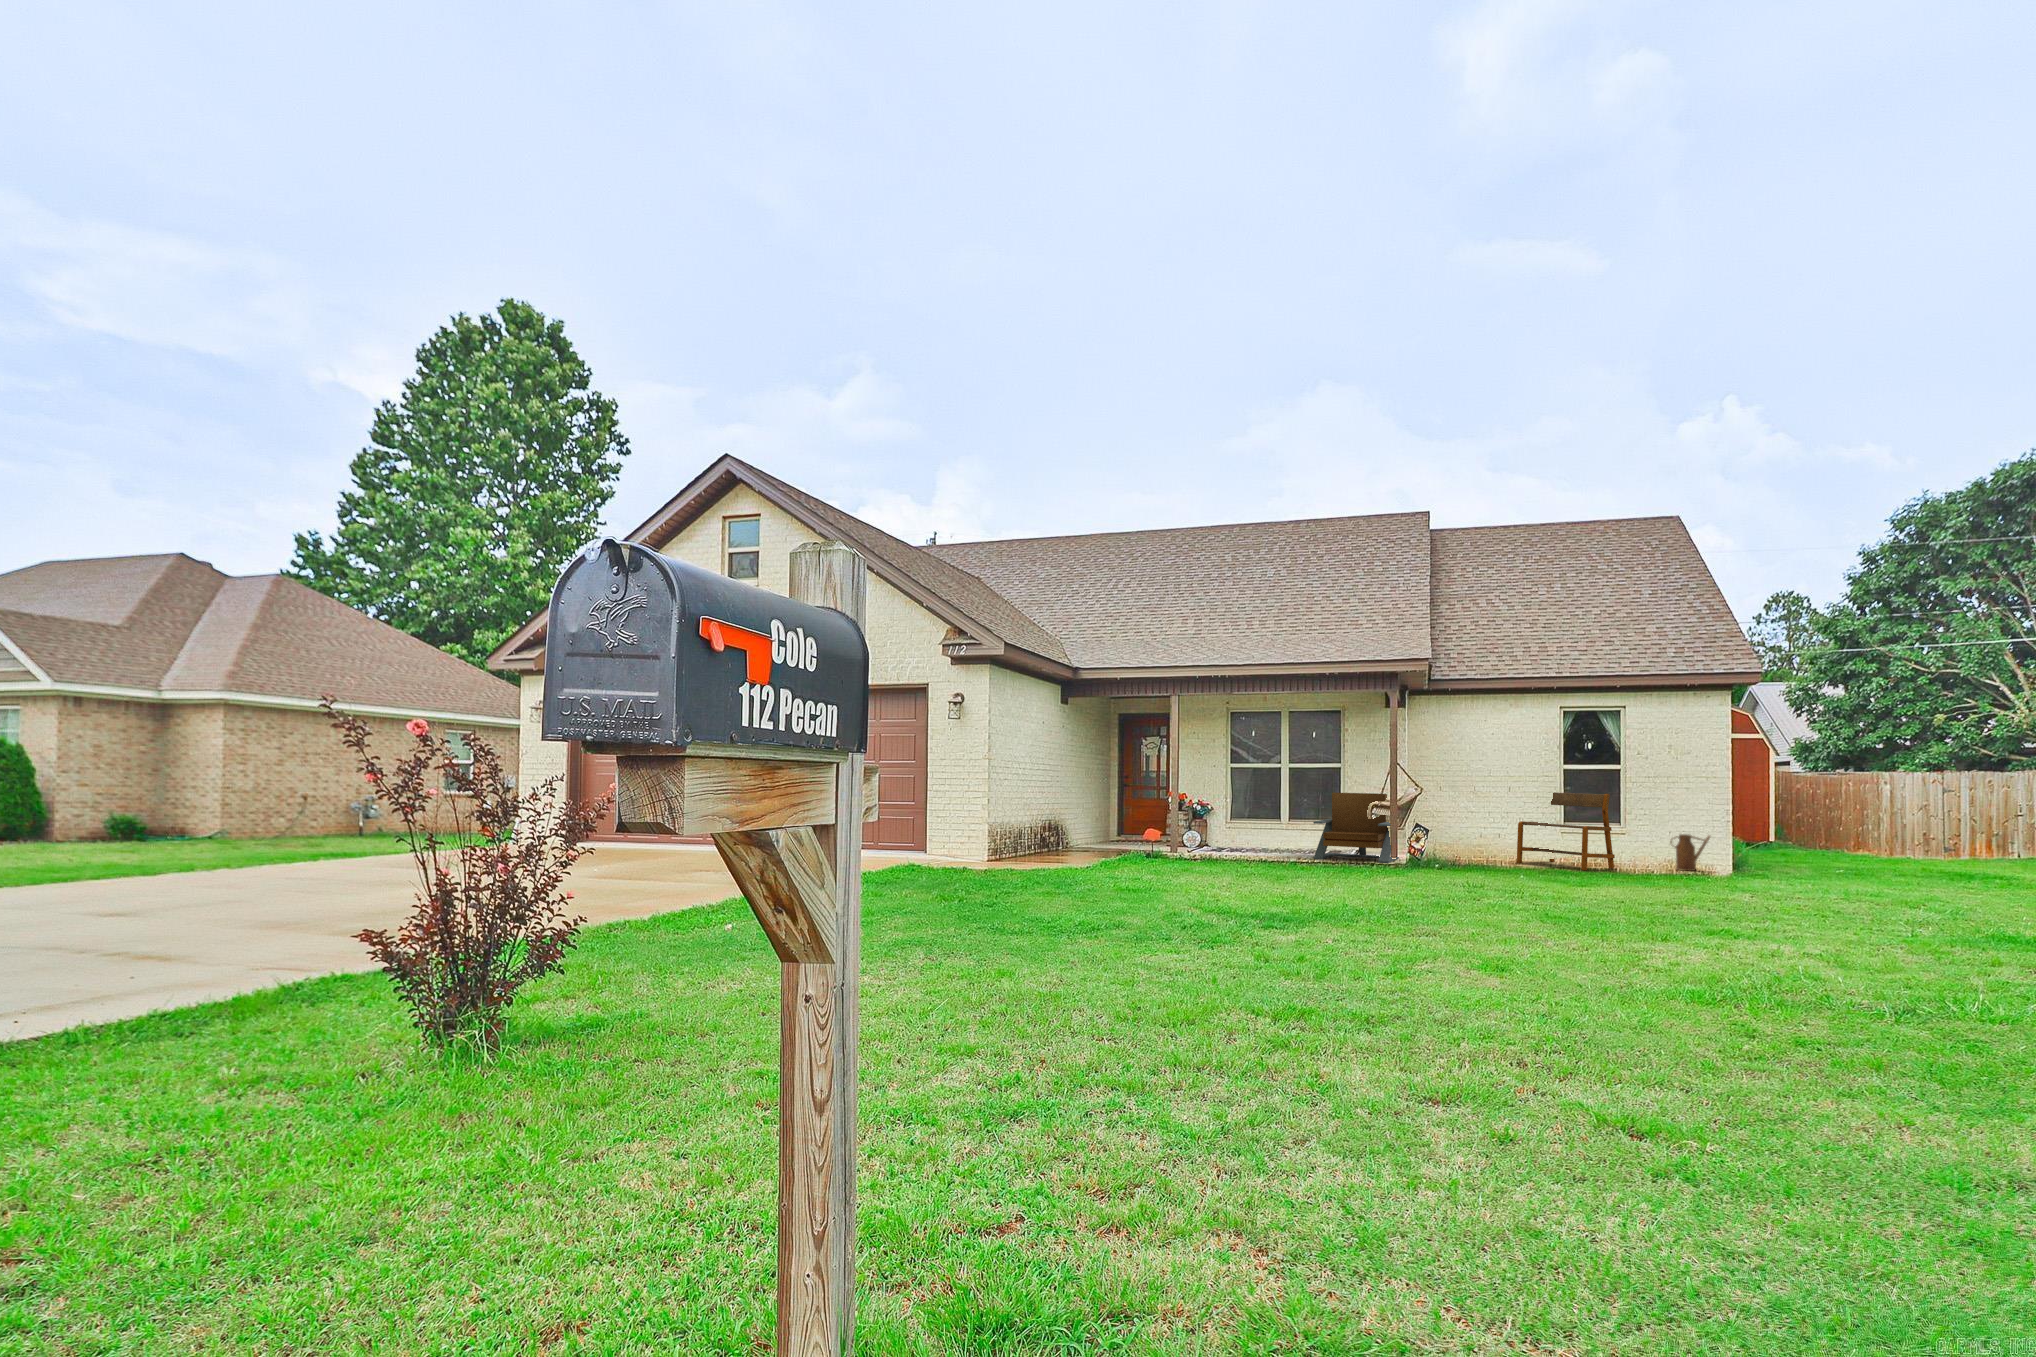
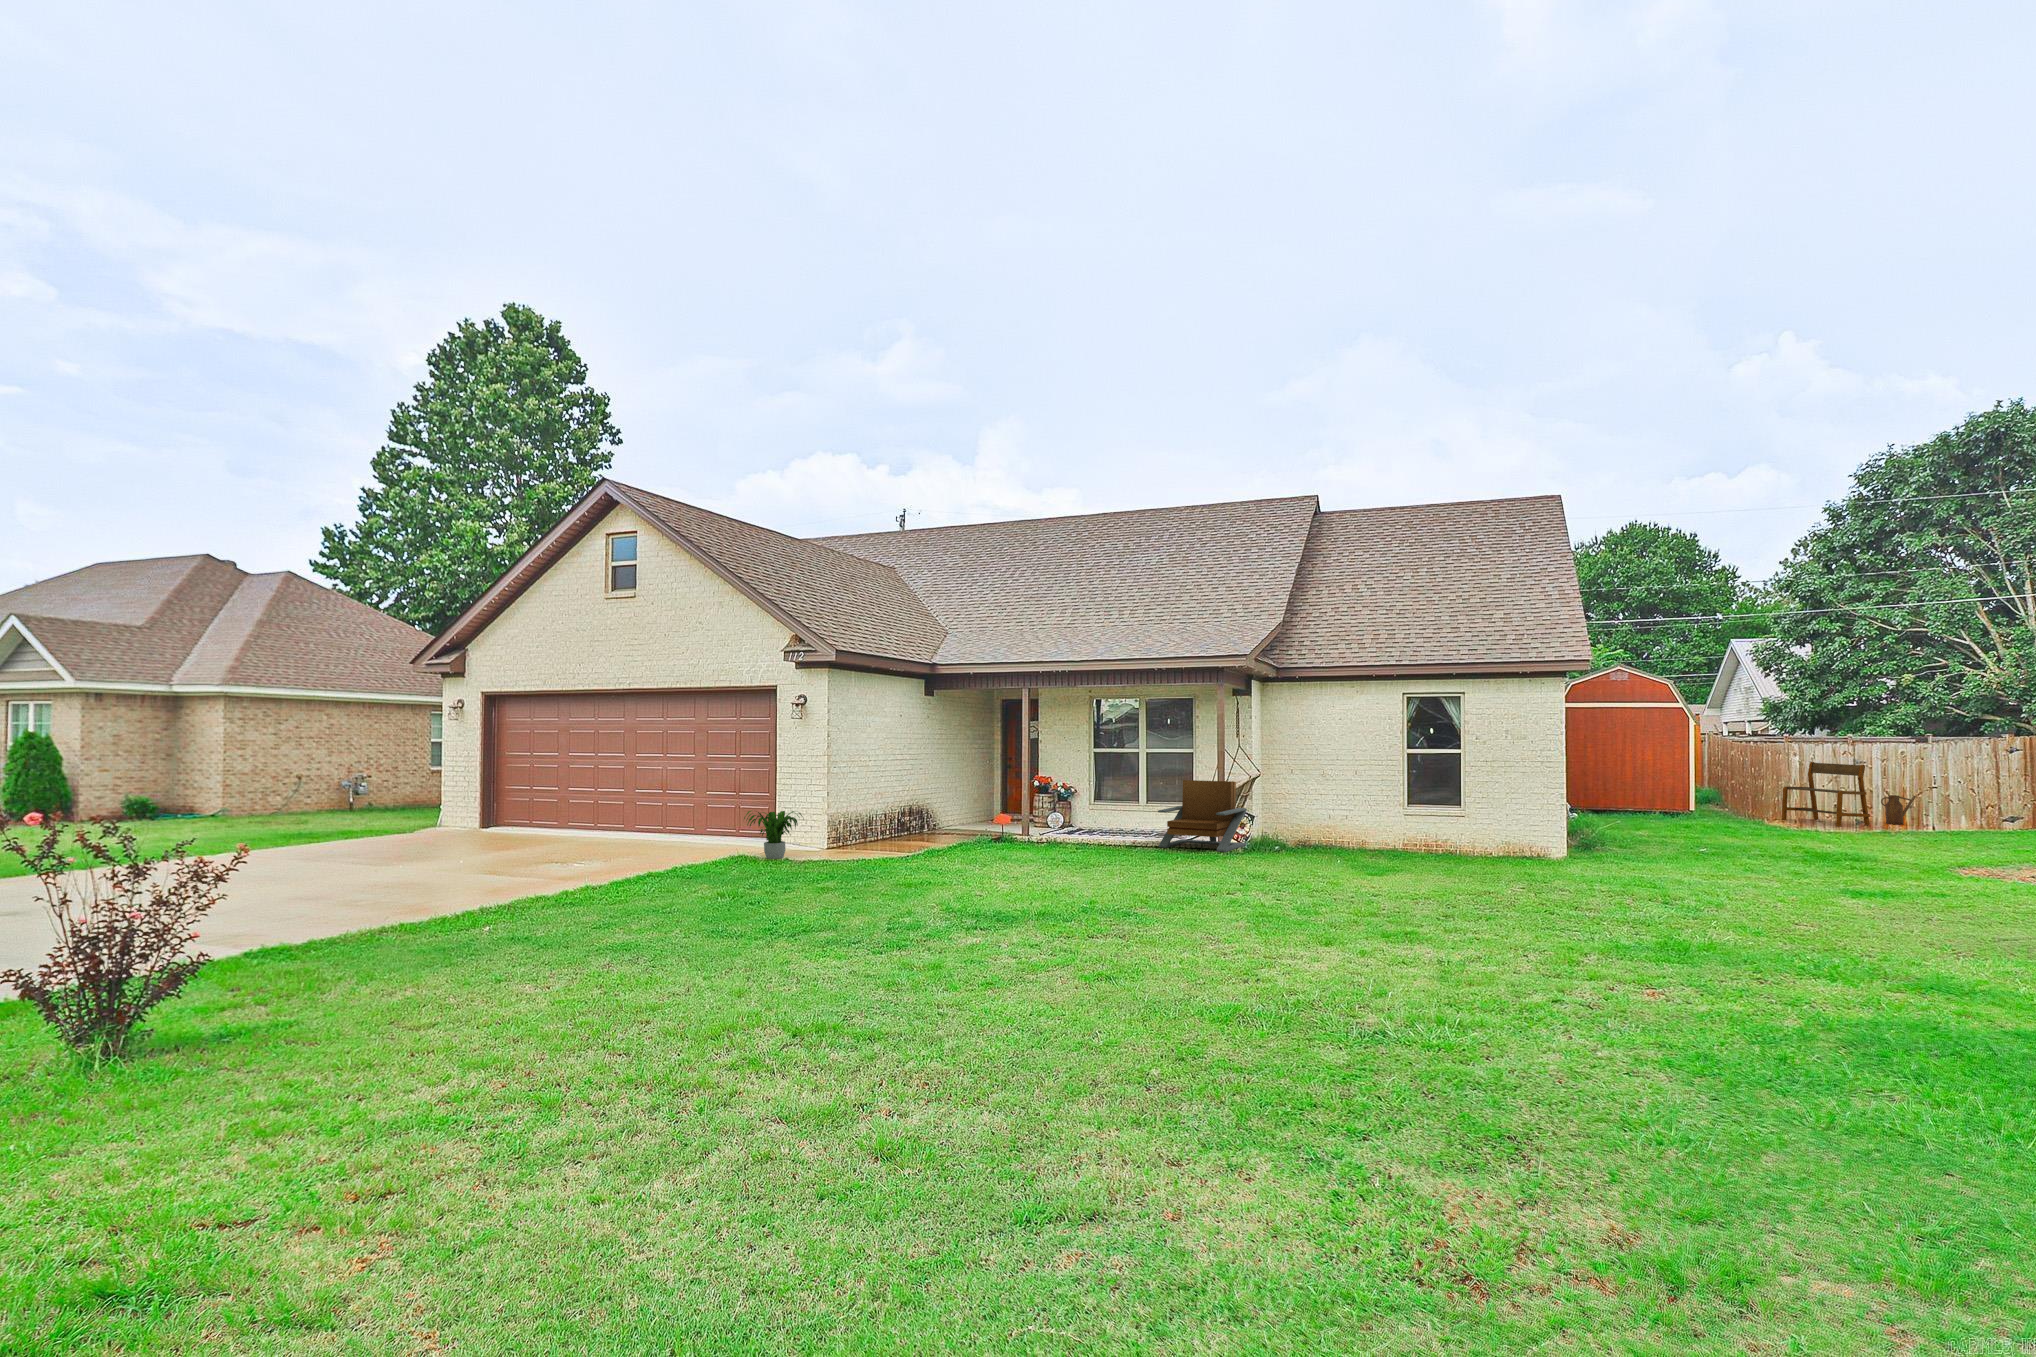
bench: present [1517,792,1615,870] -> present [1782,762,1870,827]
potted plant: none [910,813,971,863] -> present [744,811,802,859]
watering can: present [1670,834,1710,871] -> present [1881,795,1916,825]

